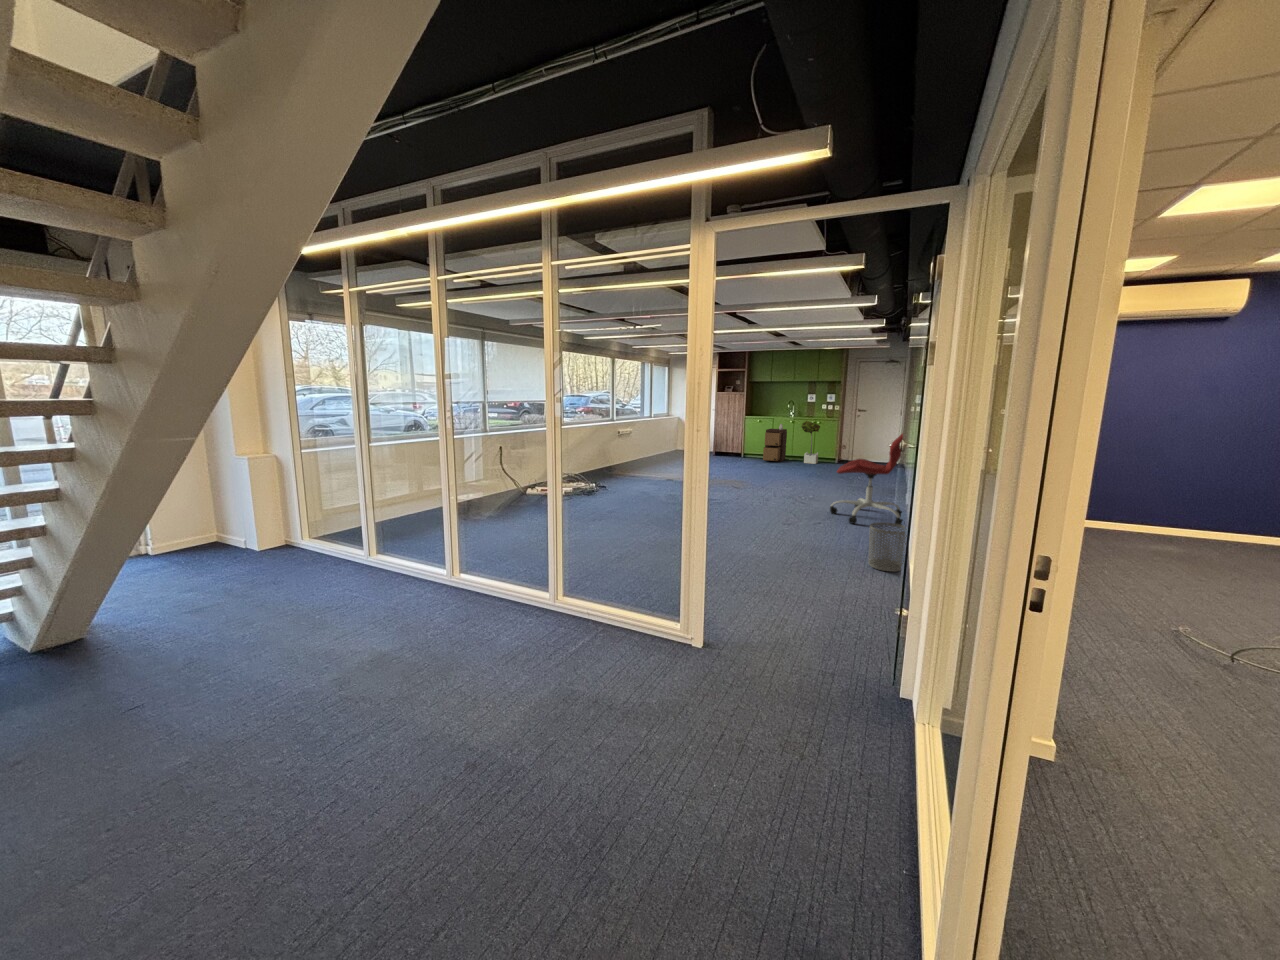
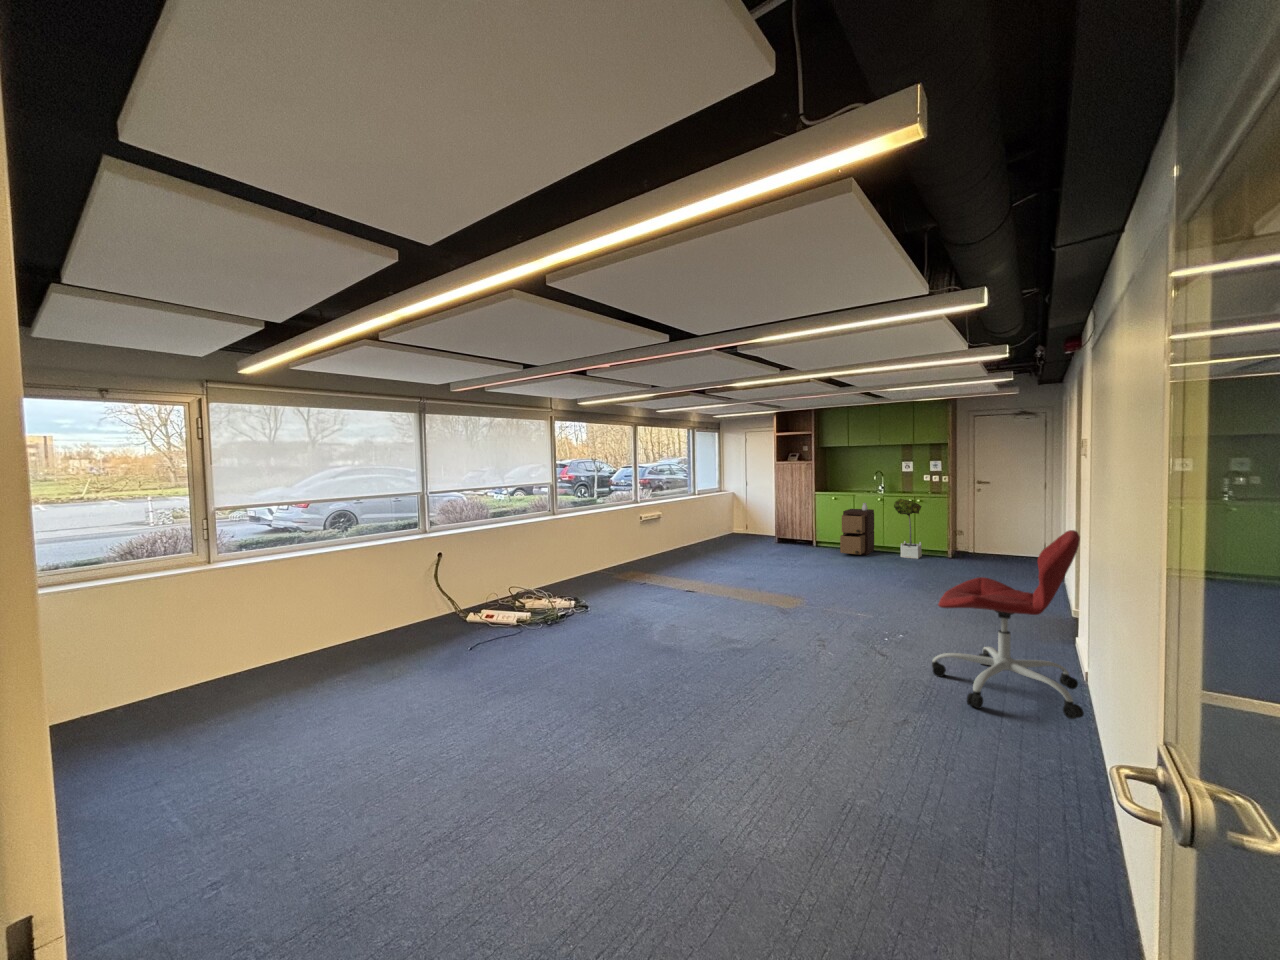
waste bin: present [868,522,907,572] -> none [1011,767,1119,917]

